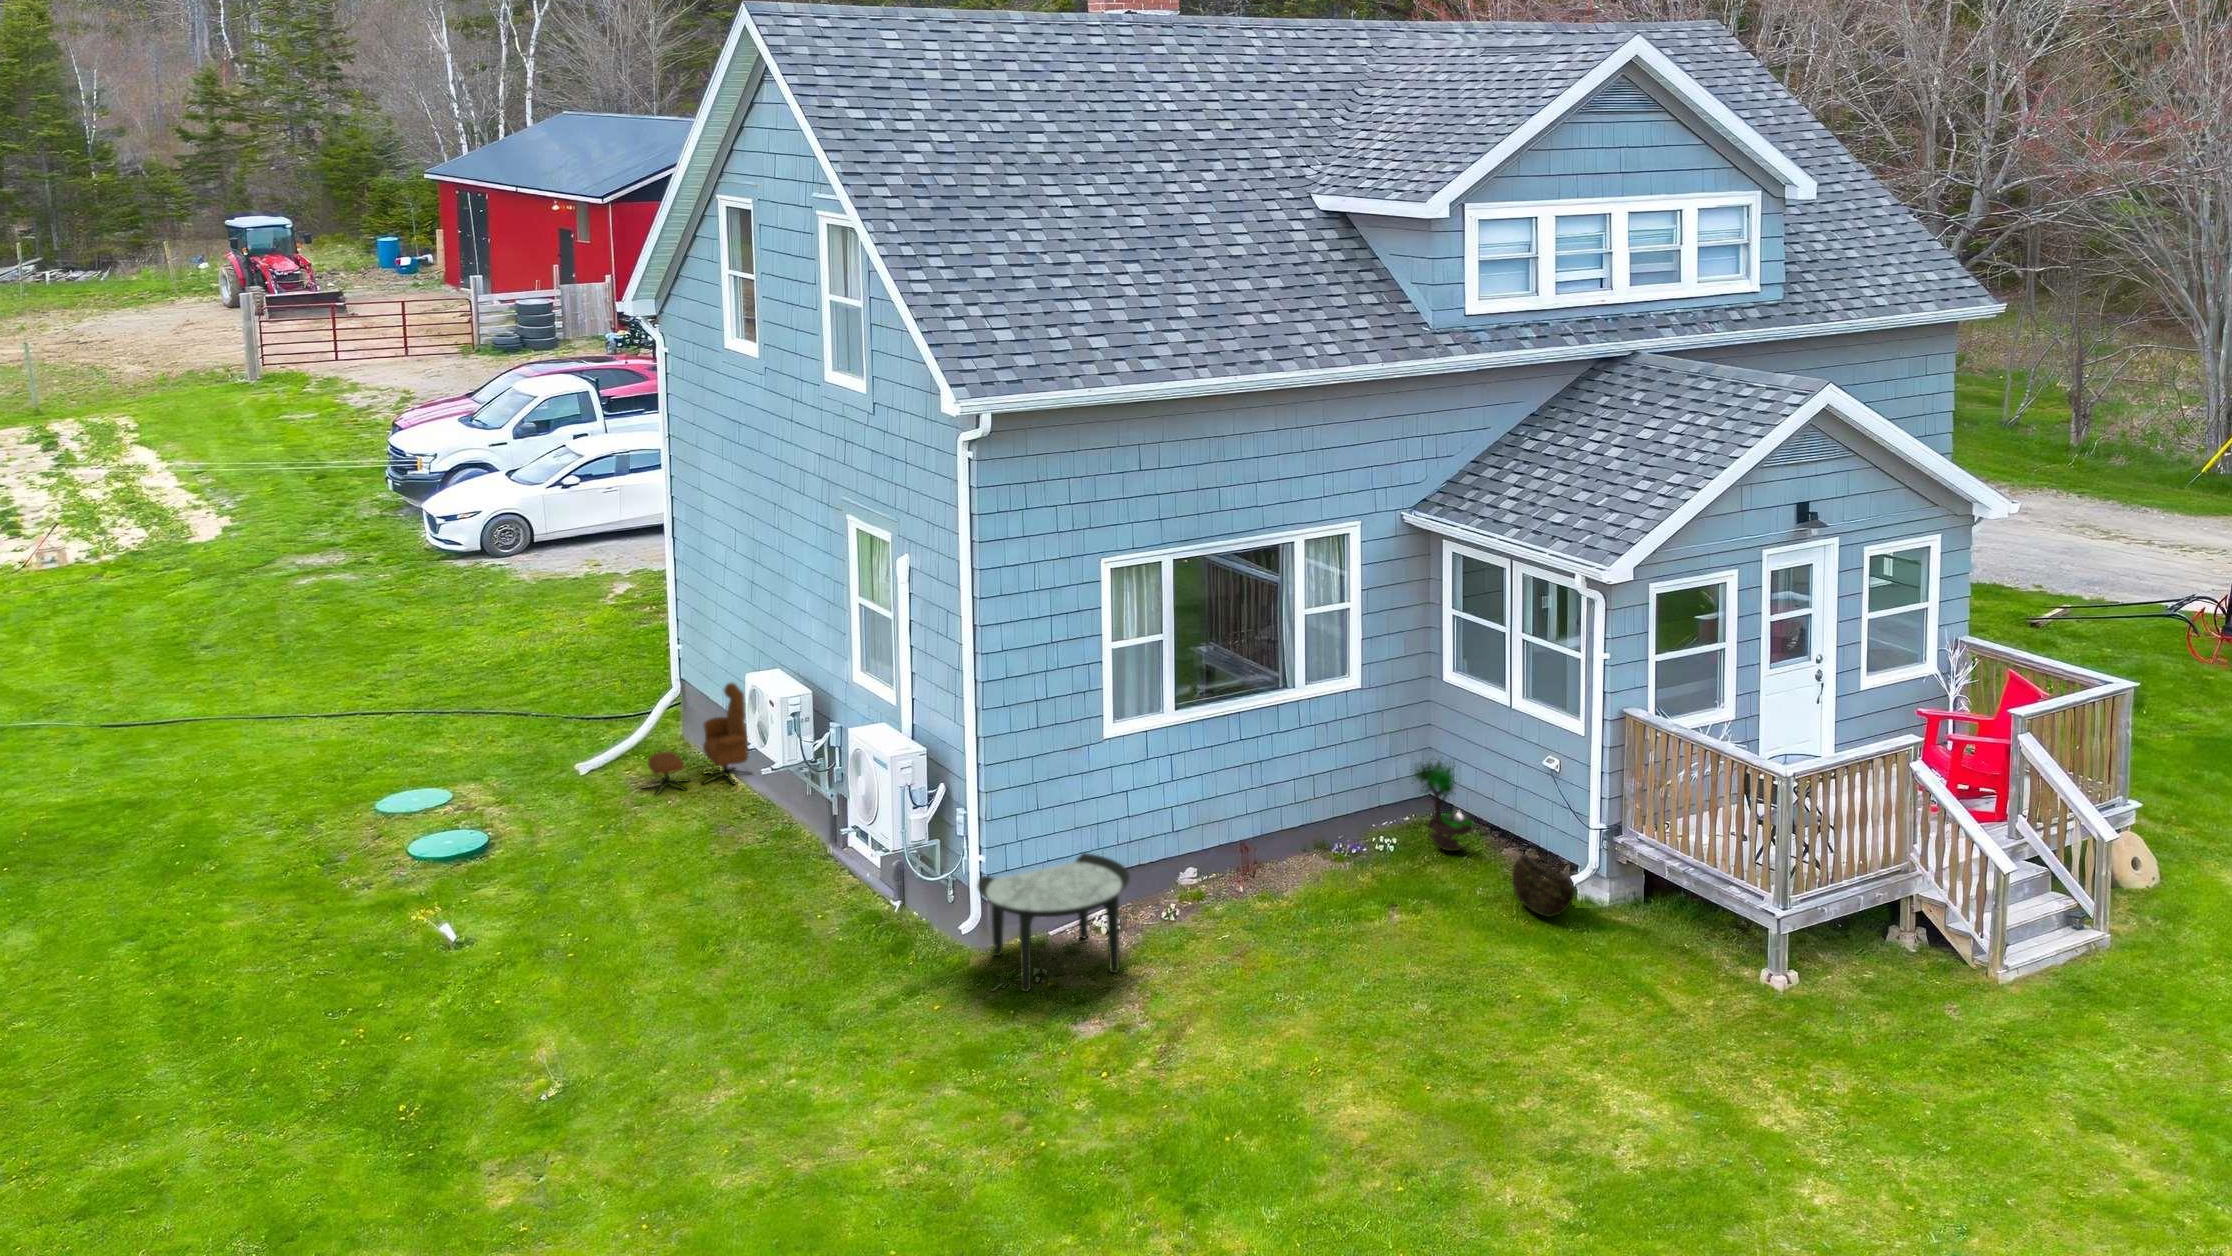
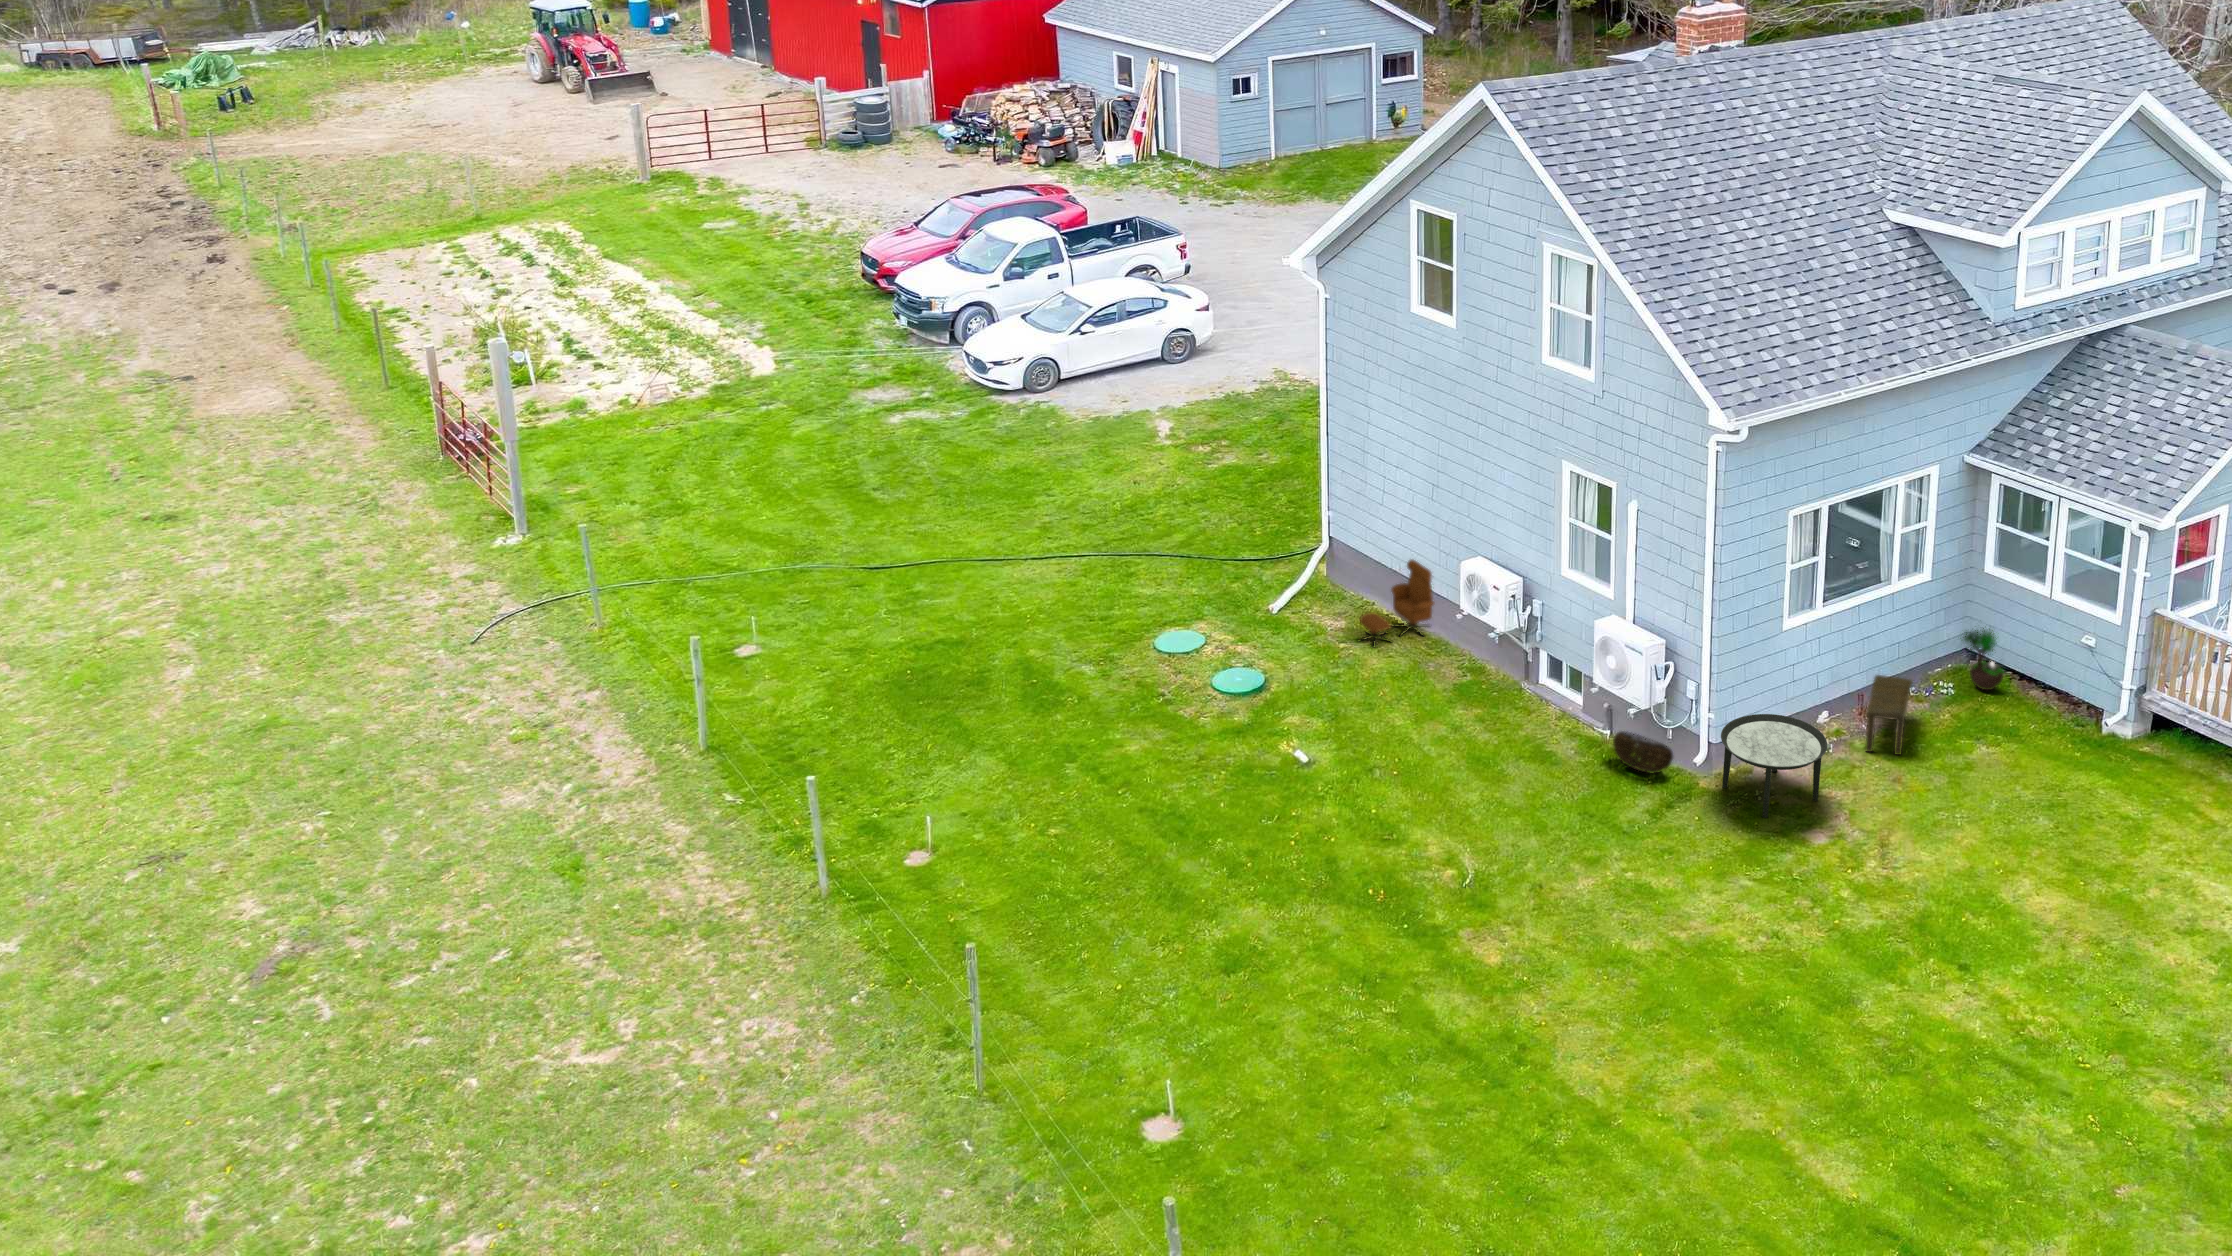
bench: none [1228,817,1320,922] -> present [1865,675,1912,755]
basket: present [1512,856,1574,917] -> present [1613,732,1673,774]

